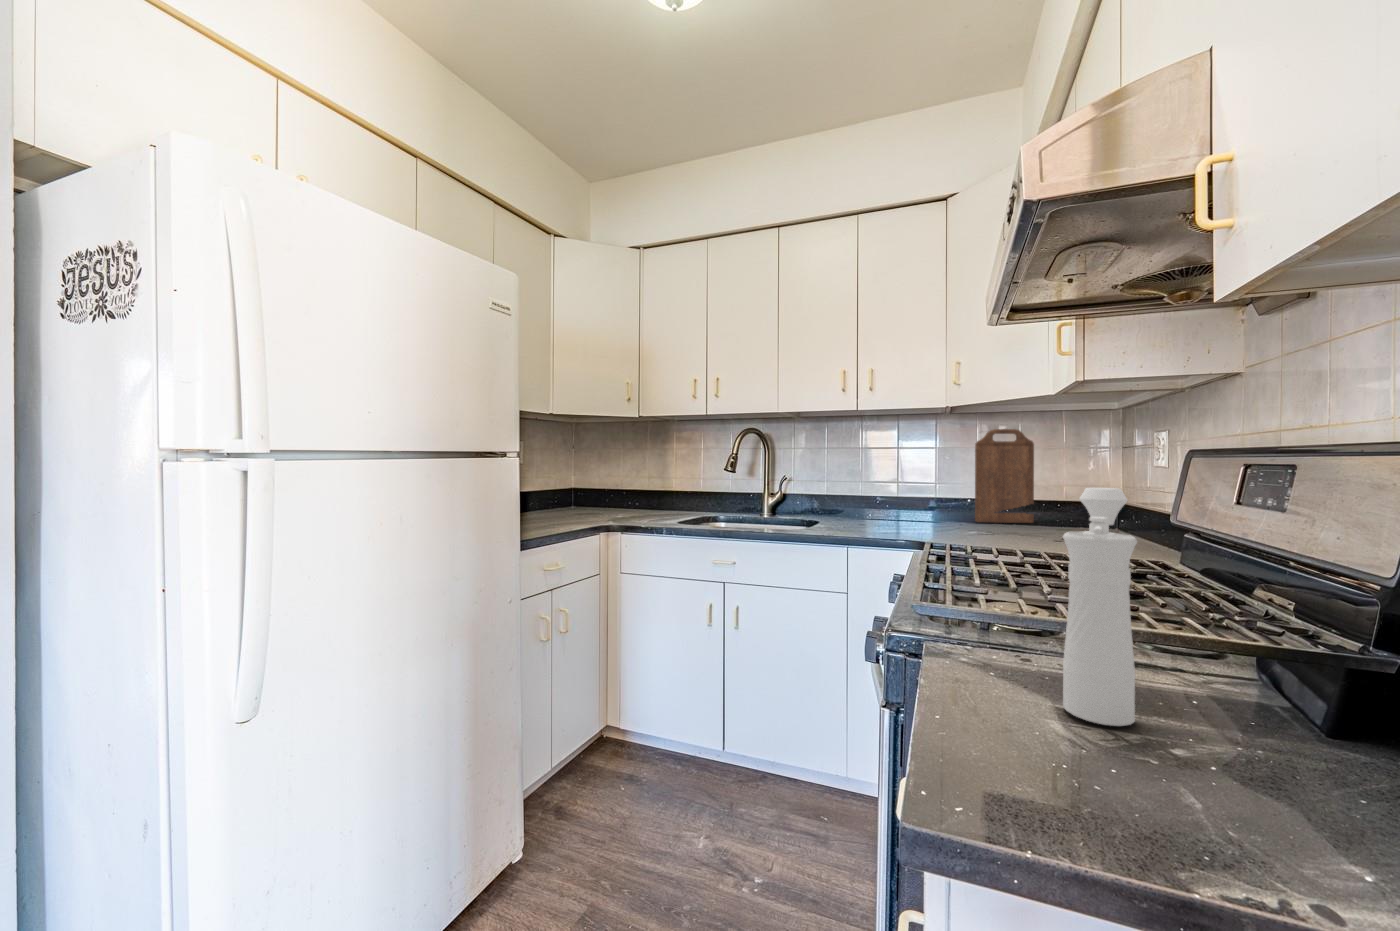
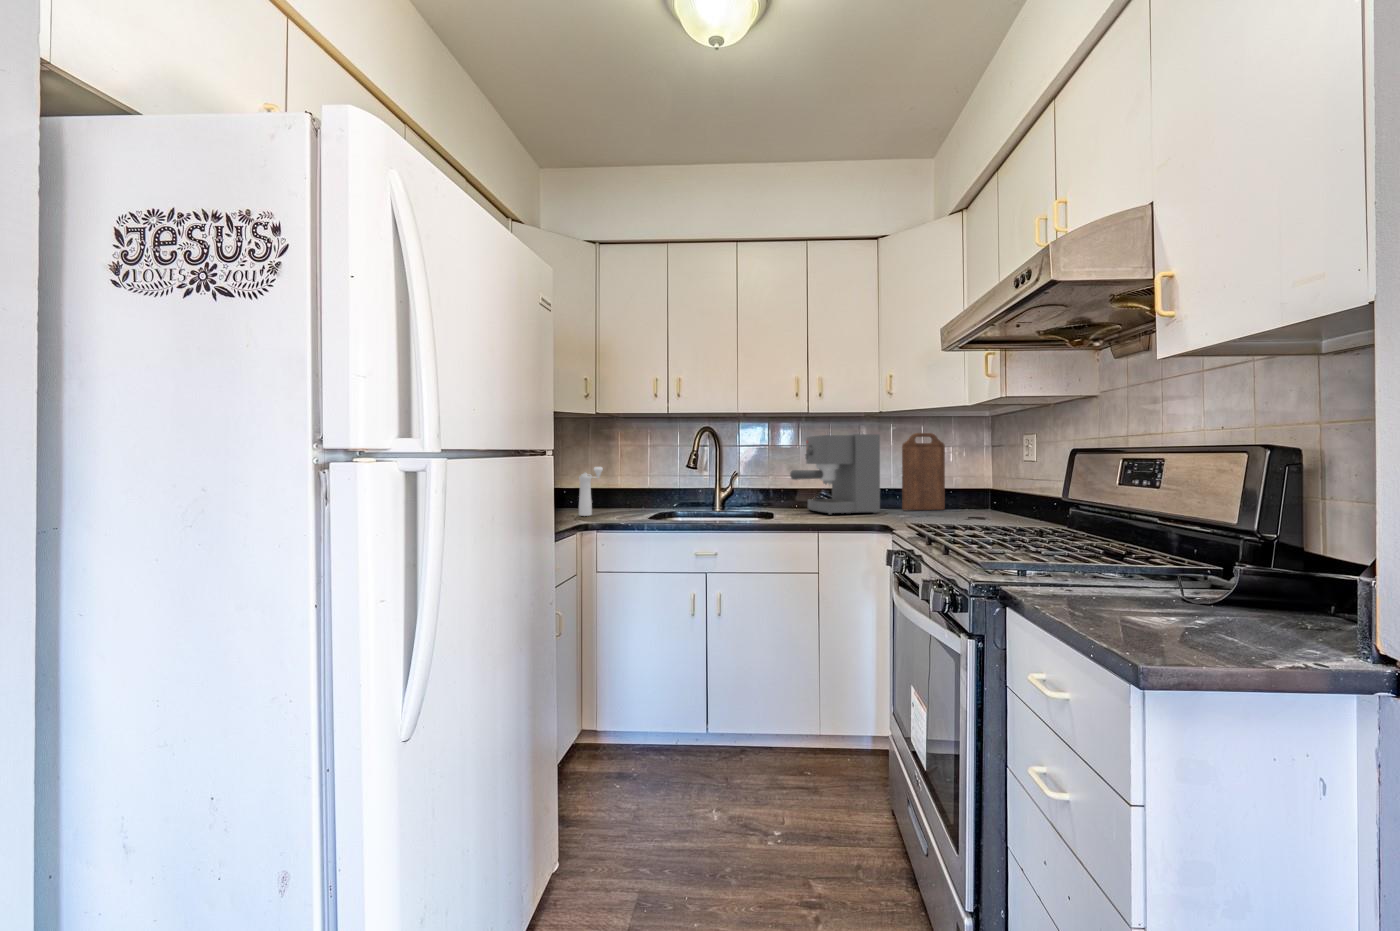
coffee maker: none [833,431,940,525] -> present [790,434,880,515]
pepper mill: present [1063,488,1137,726] -> present [579,467,603,516]

